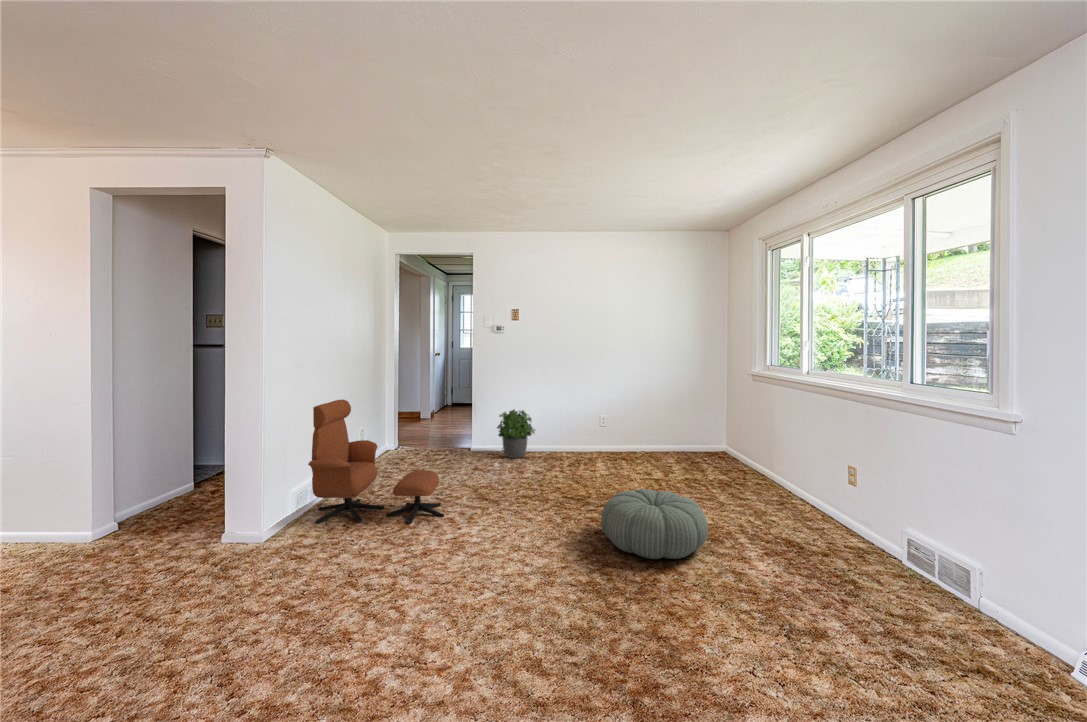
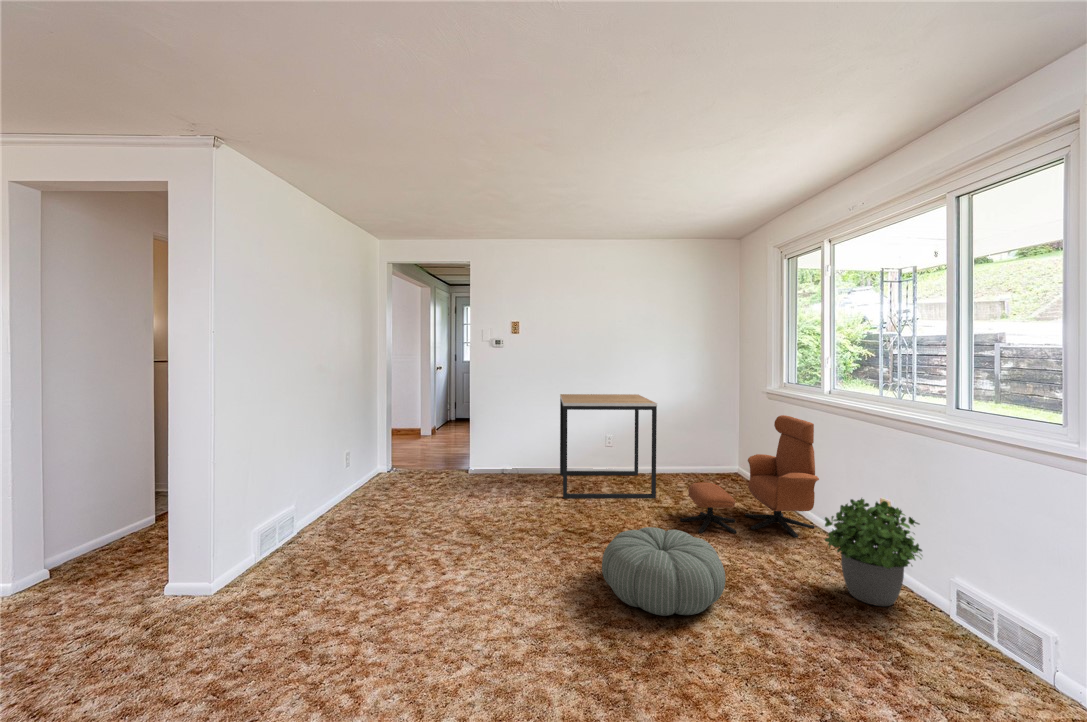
side table: none [562,378,653,473] -> present [560,394,657,499]
lounge chair: present [308,400,444,524] -> present [680,415,819,538]
potted plant: present [497,410,535,458] -> present [825,498,922,606]

